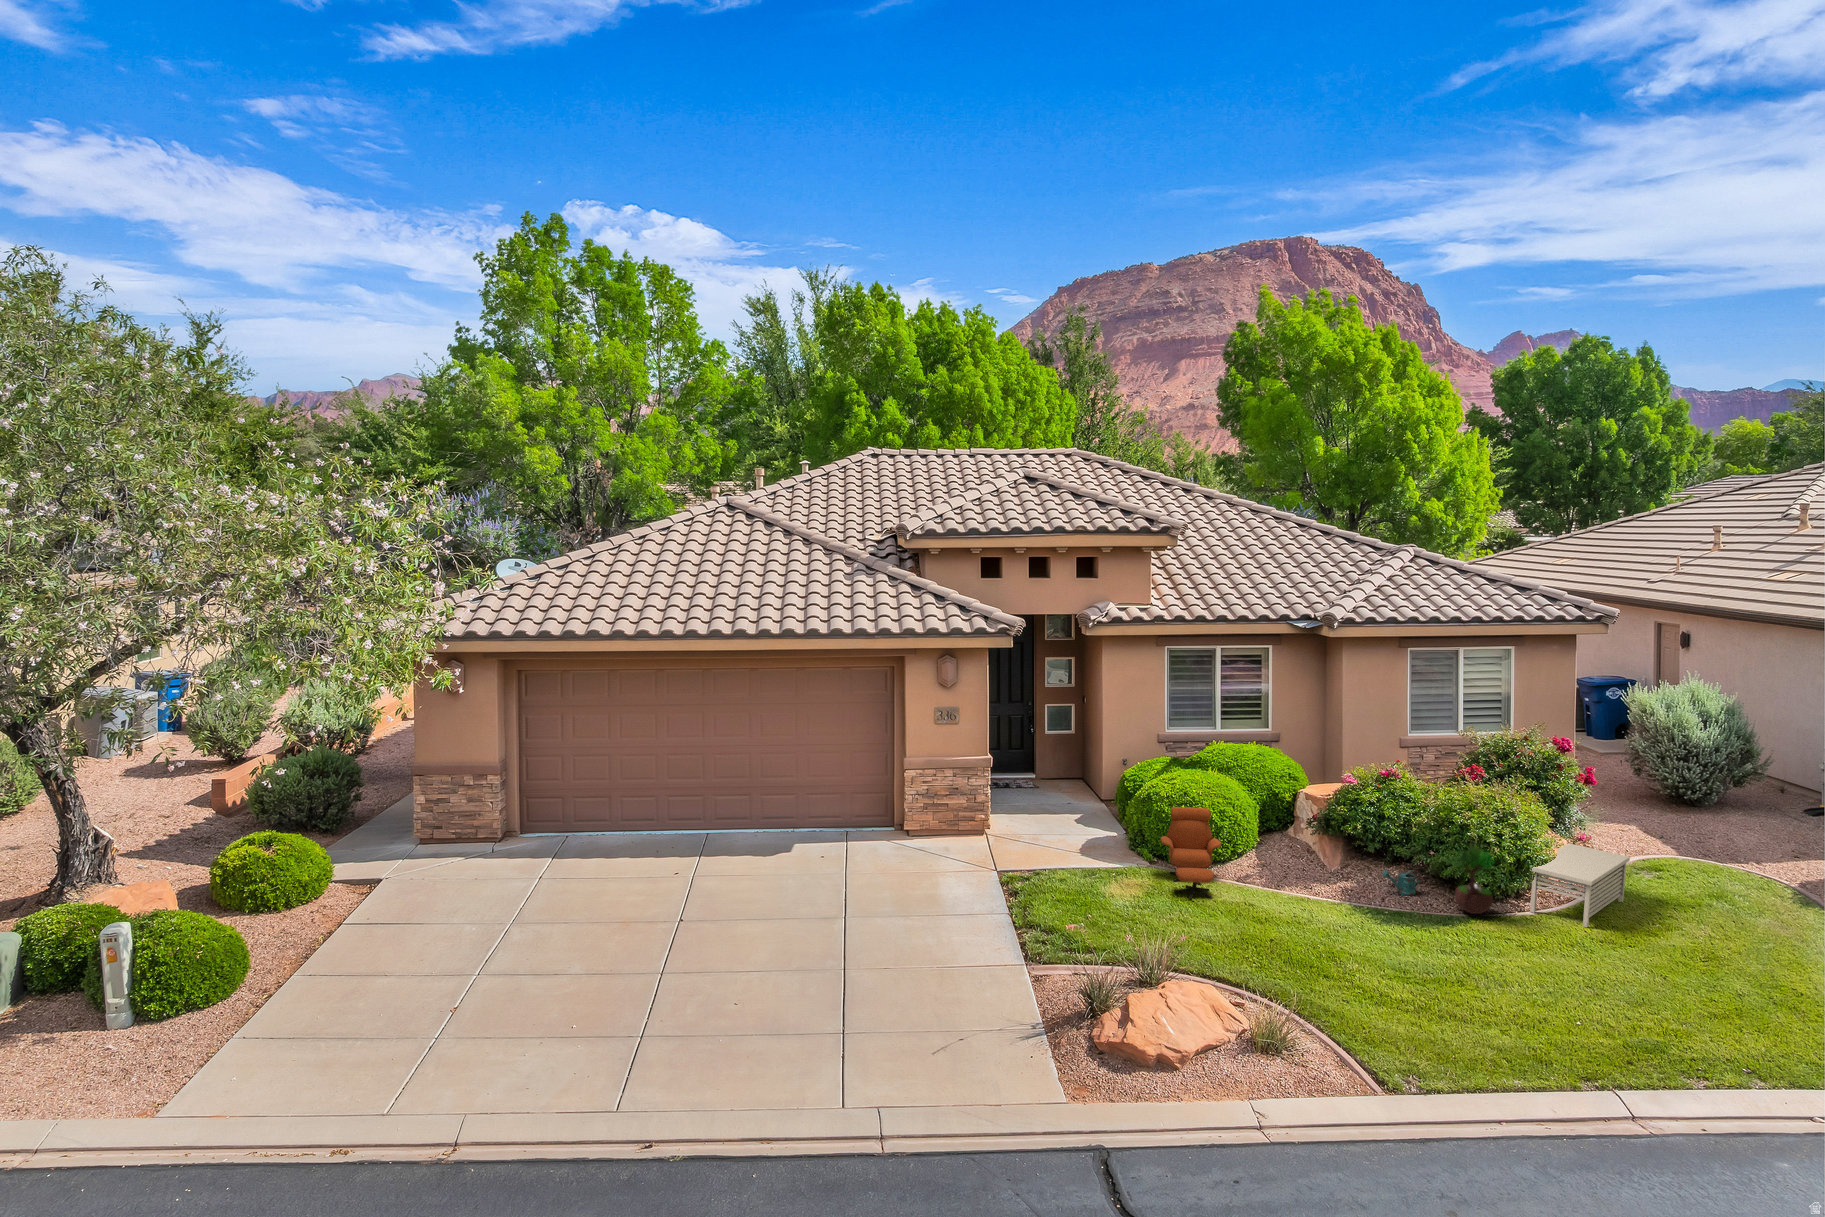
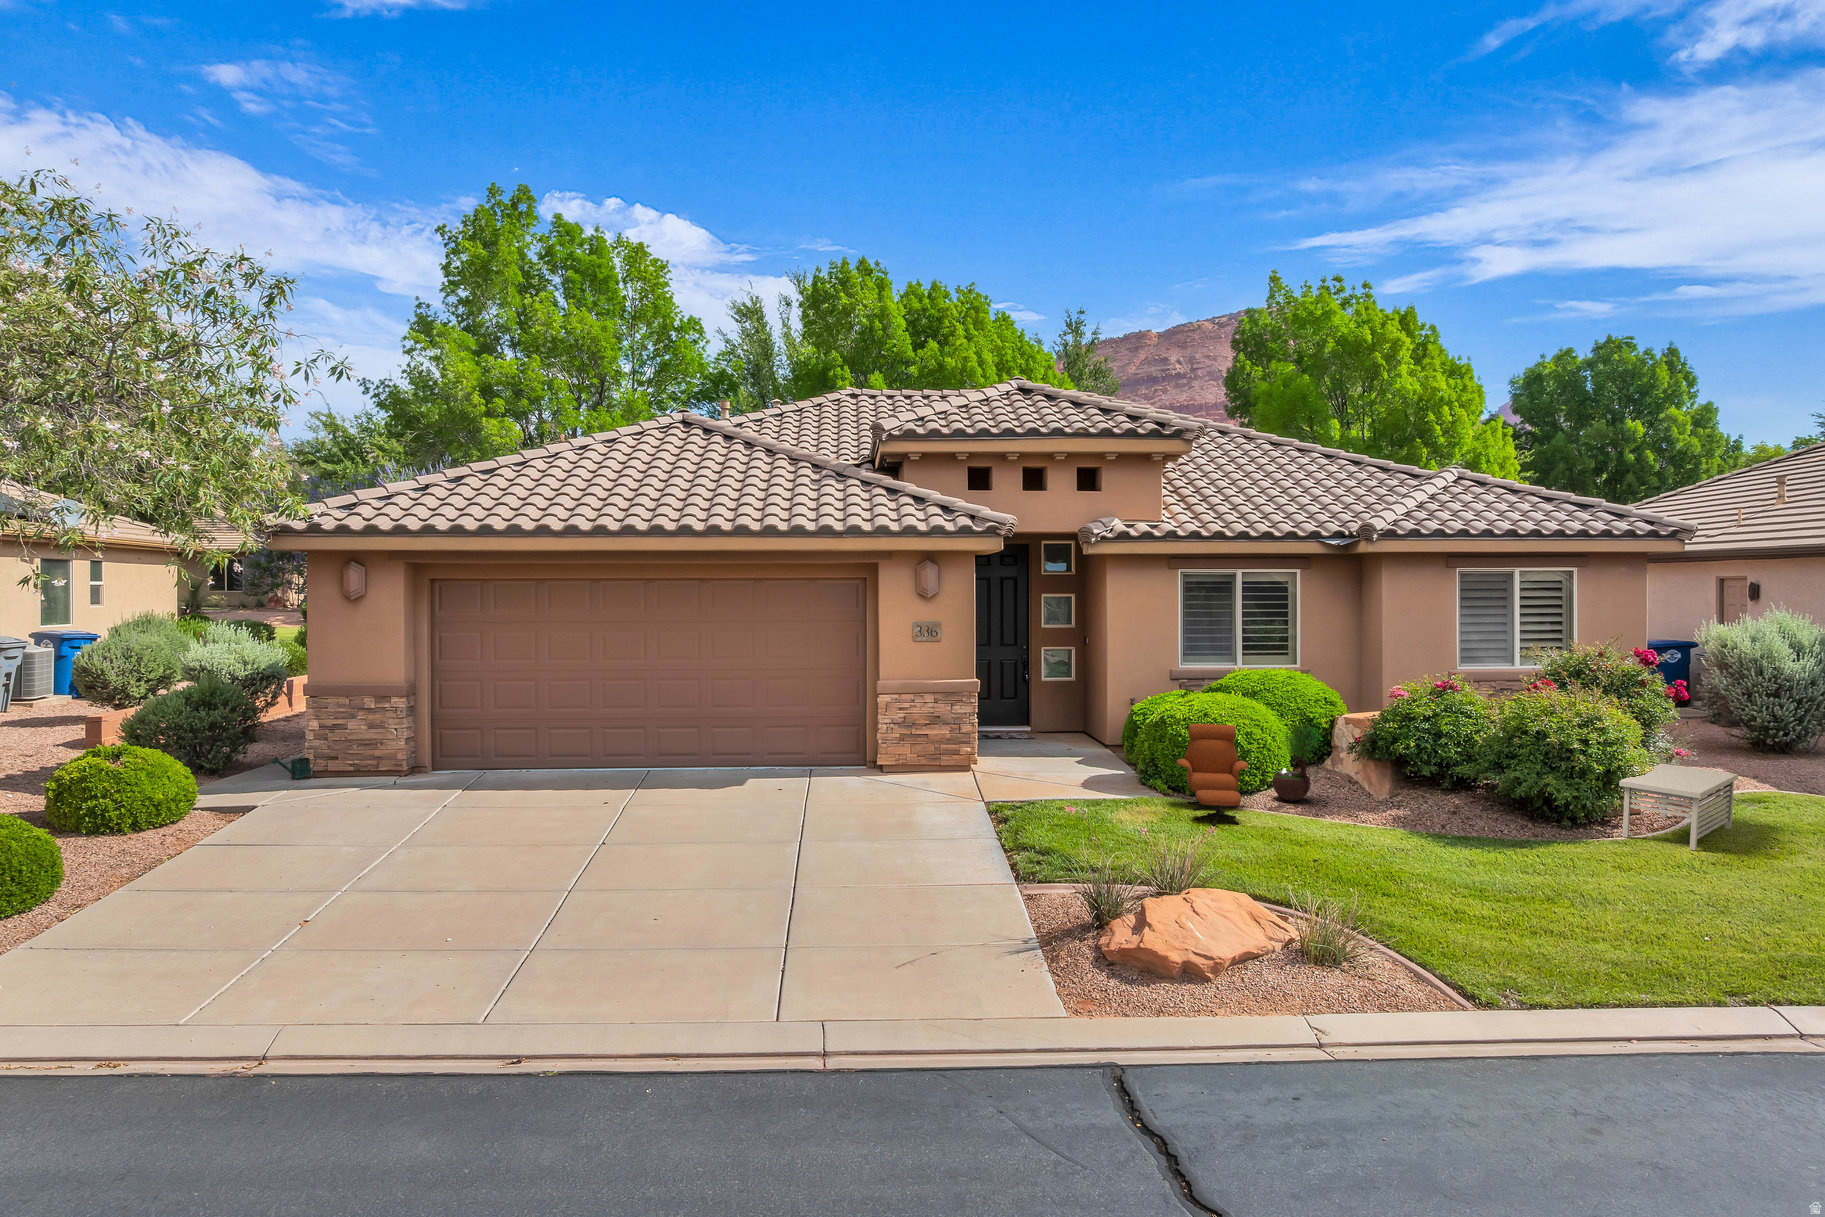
potted tree: present [1452,843,1494,914] -> present [1273,723,1322,801]
watering can: present [1382,870,1420,896] -> present [272,753,316,780]

